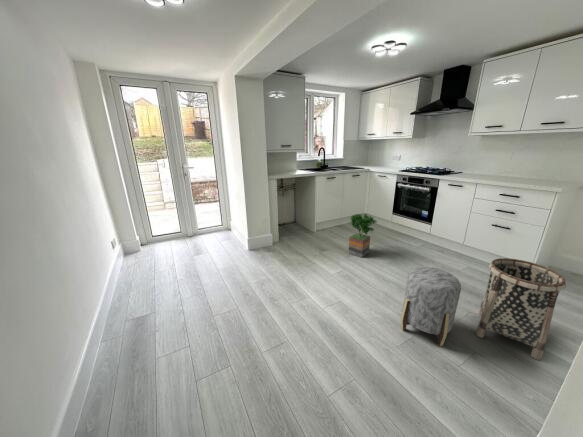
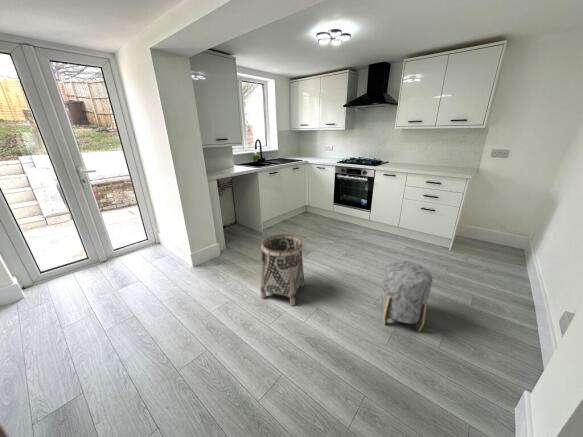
potted tree: present [349,214,377,257] -> none [303,209,331,254]
basket: present [476,258,566,360] -> present [261,234,304,306]

